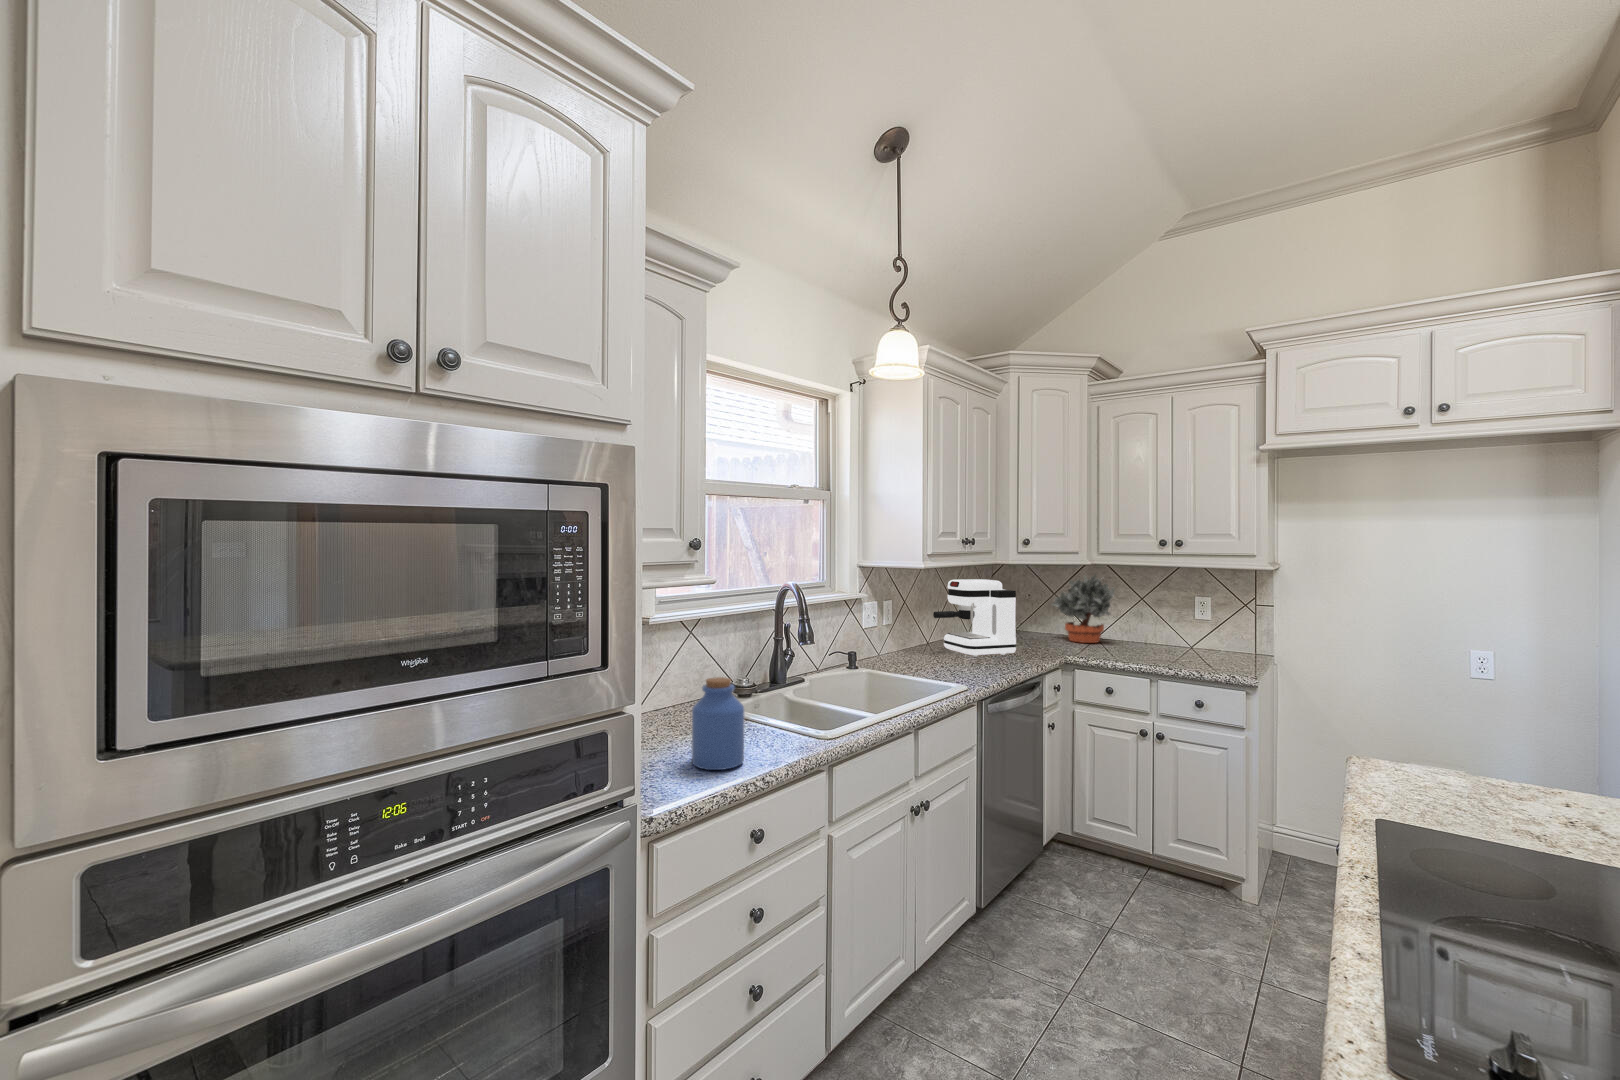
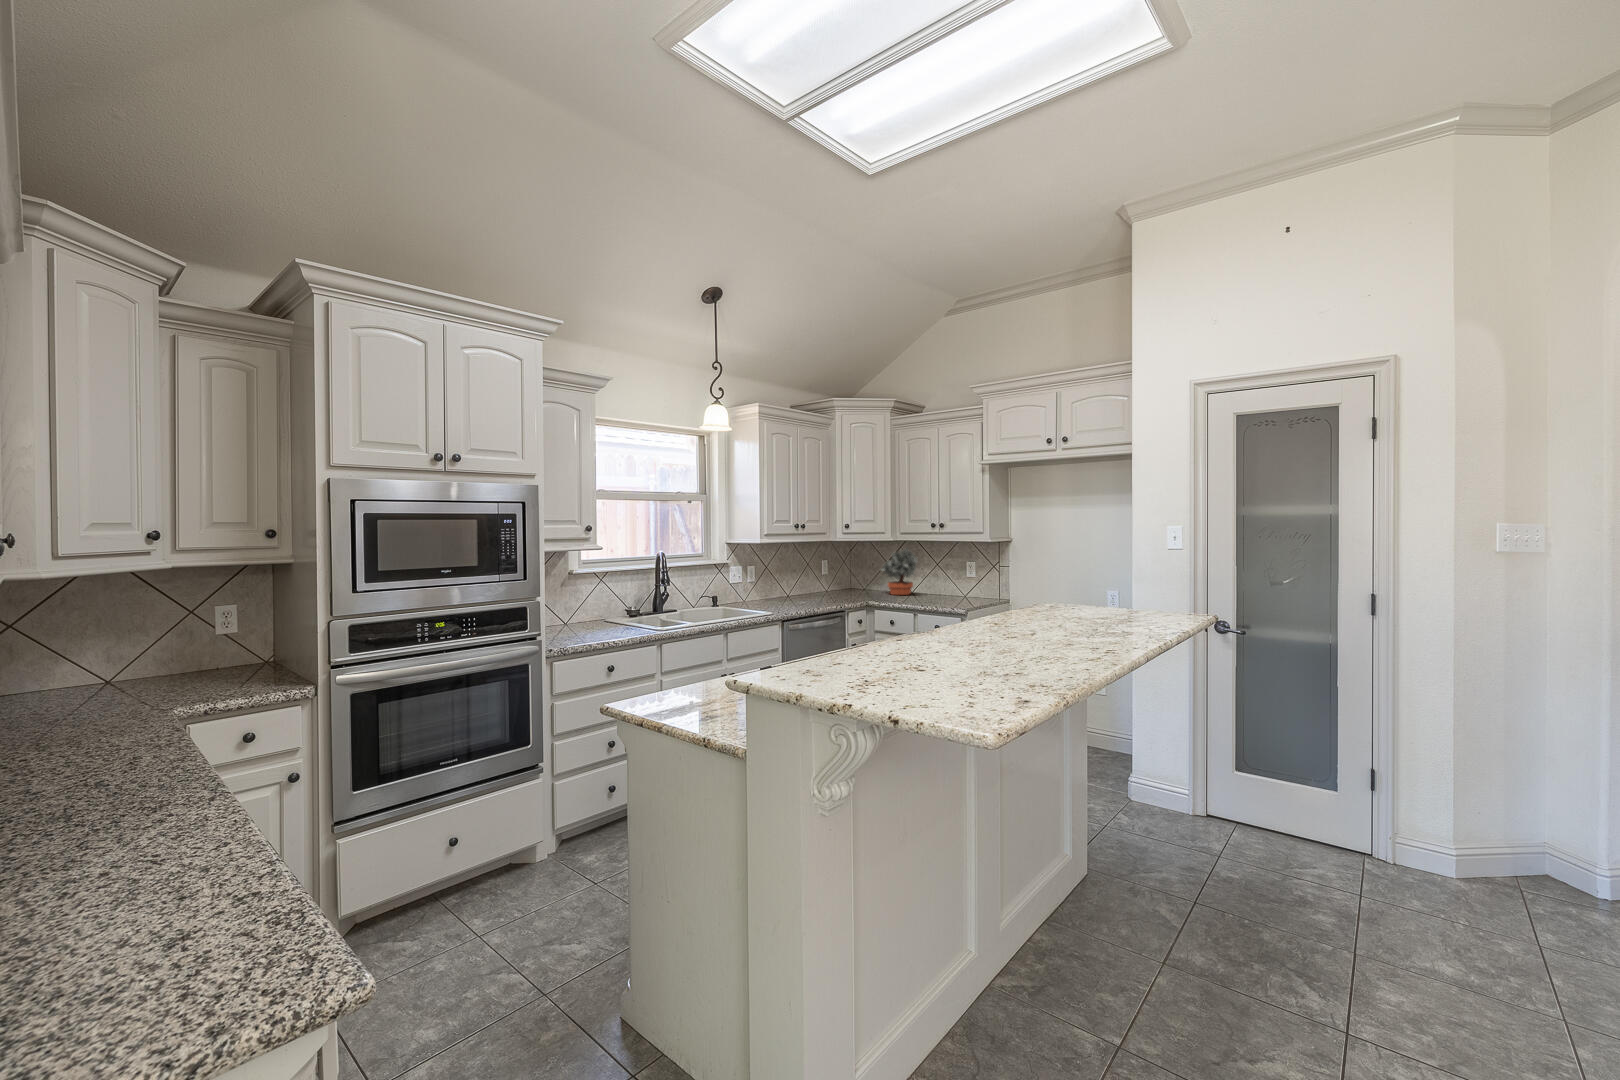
coffee maker: present [933,579,1016,657] -> none [782,552,835,601]
jar: present [692,677,744,770] -> none [583,596,611,640]

